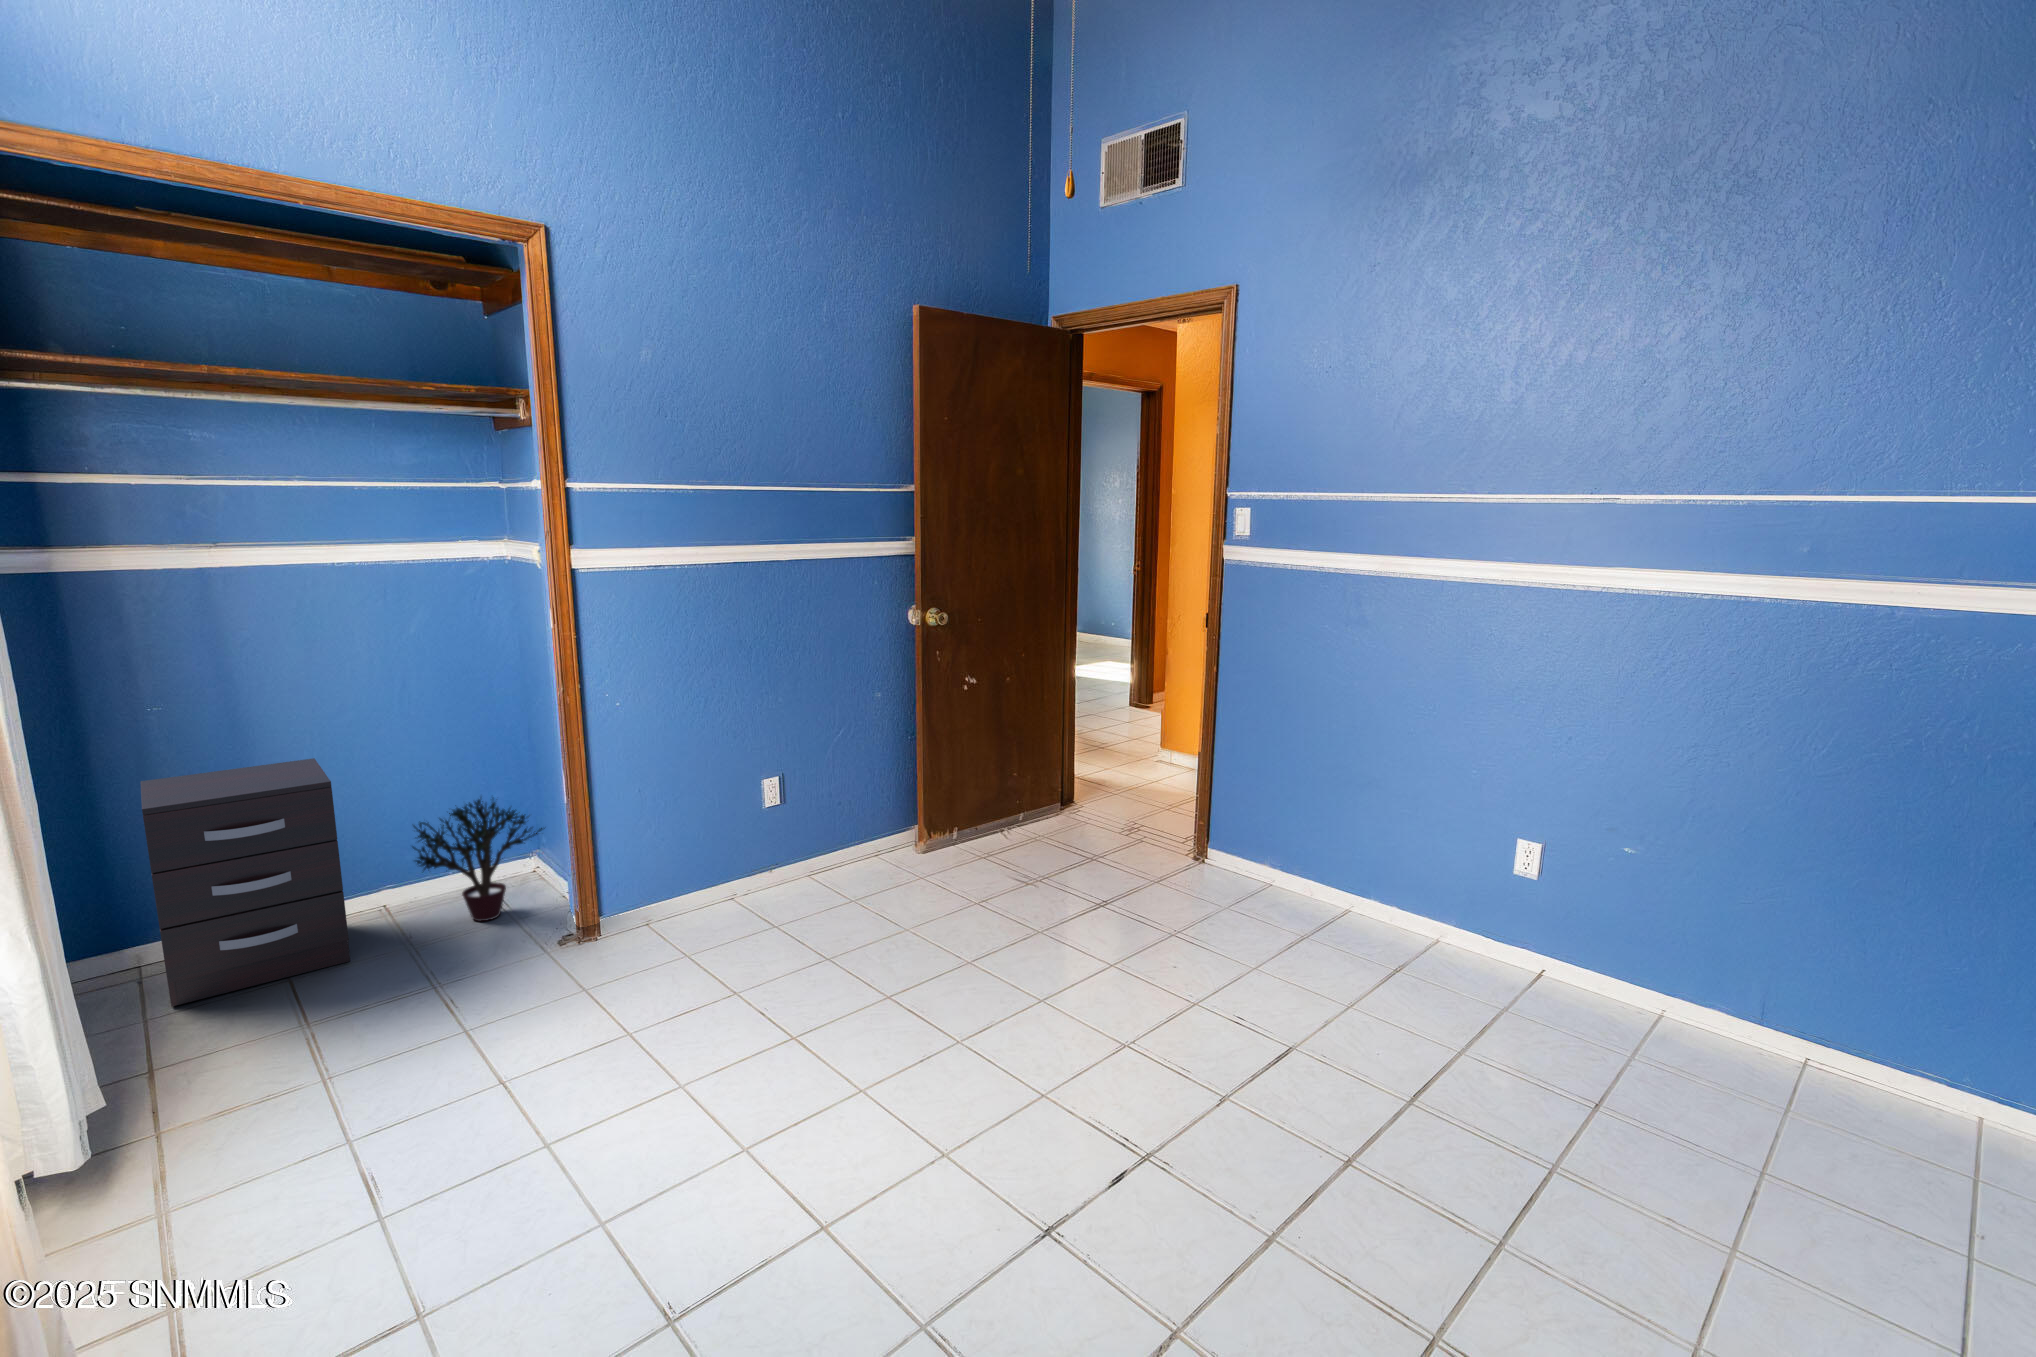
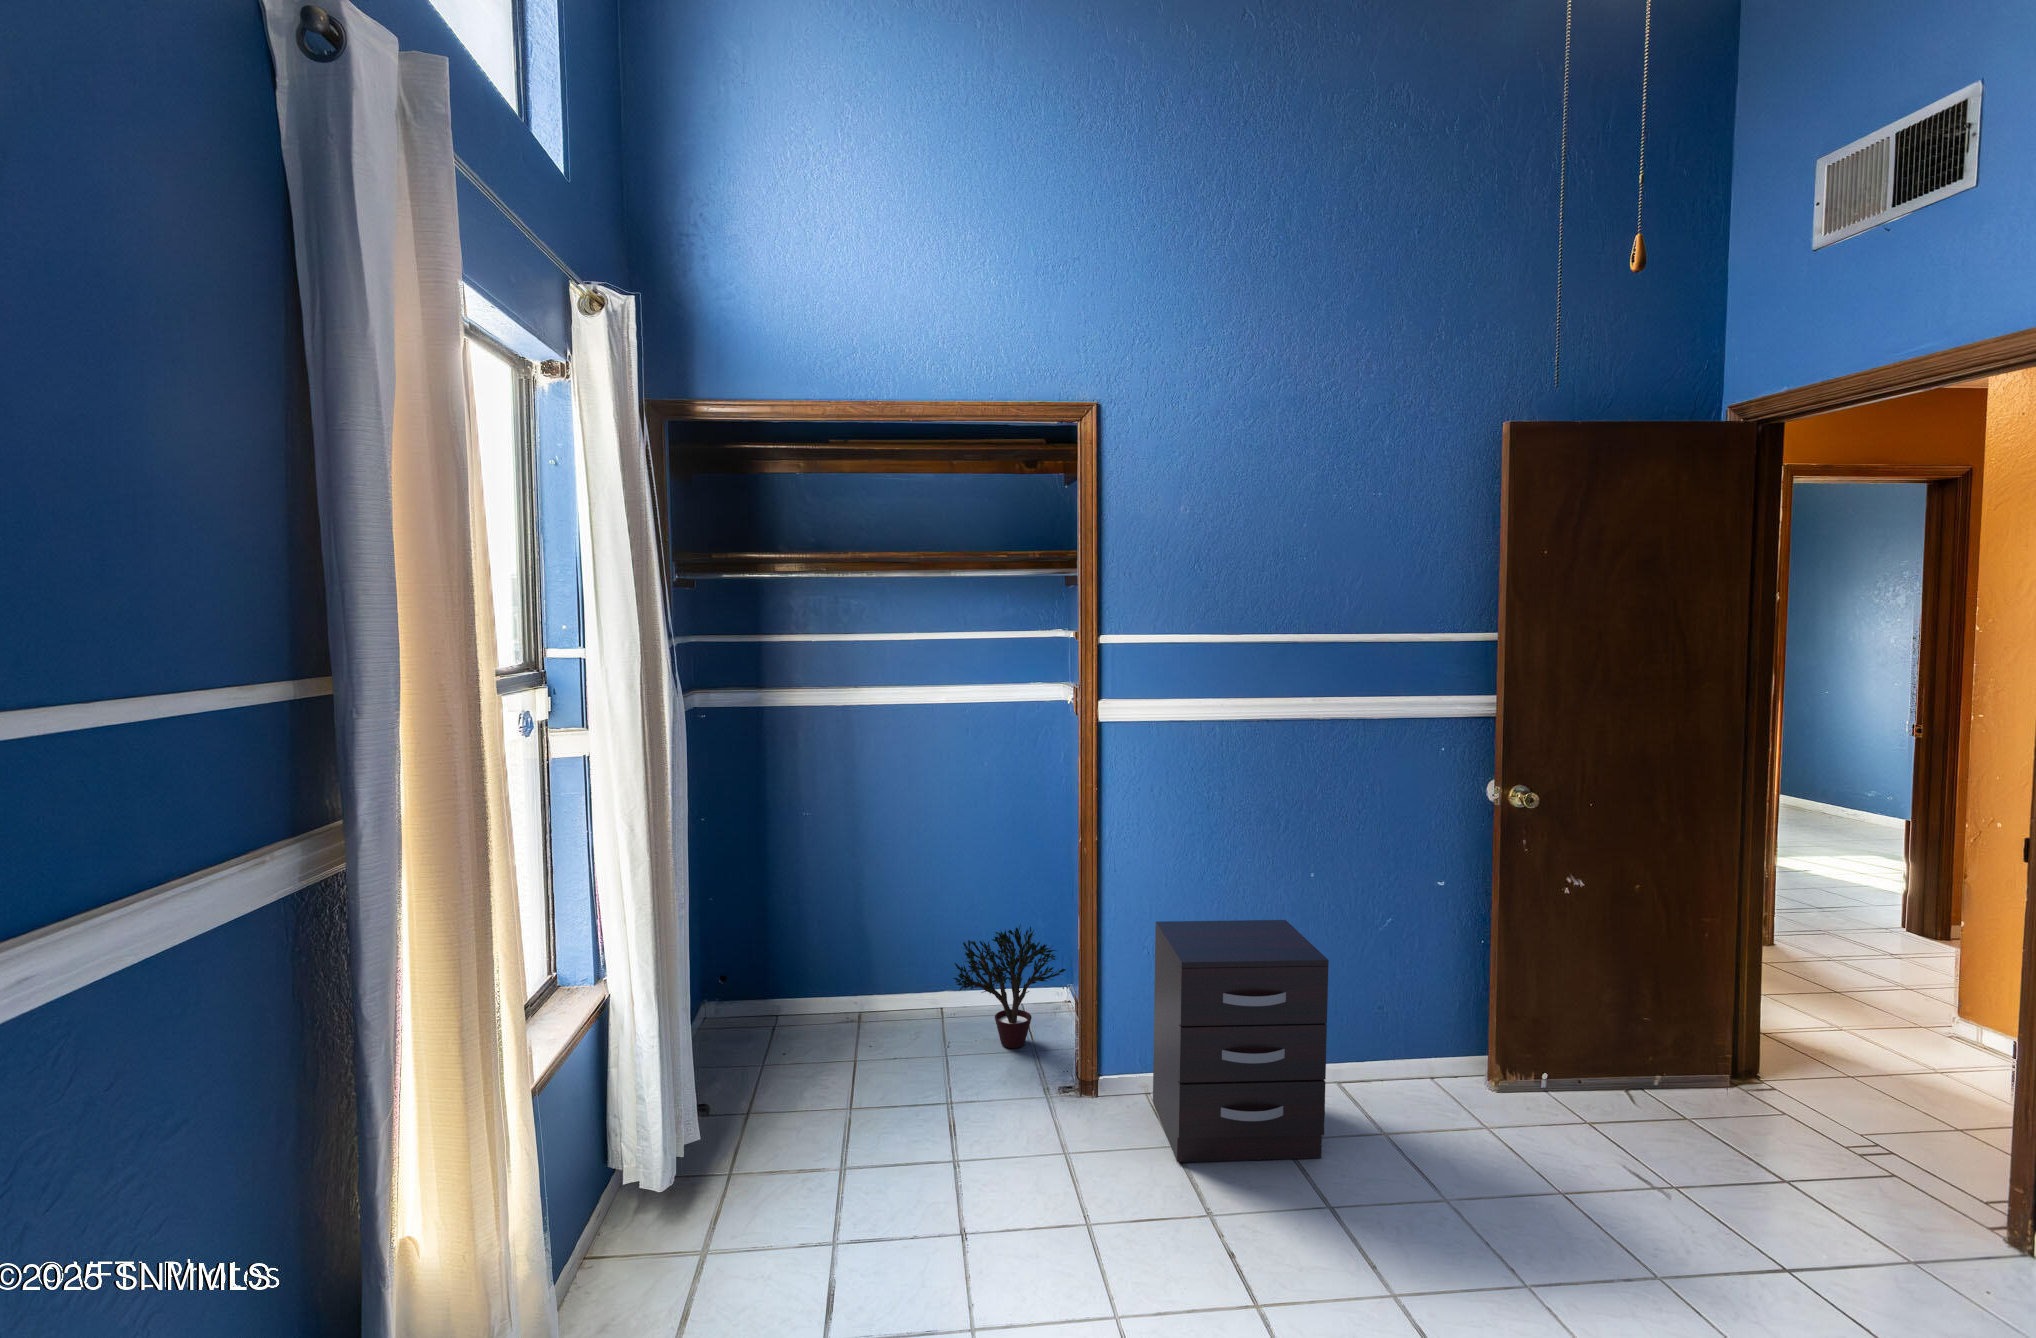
dresser: present [141,758,350,1006] -> present [1153,920,1329,1162]

